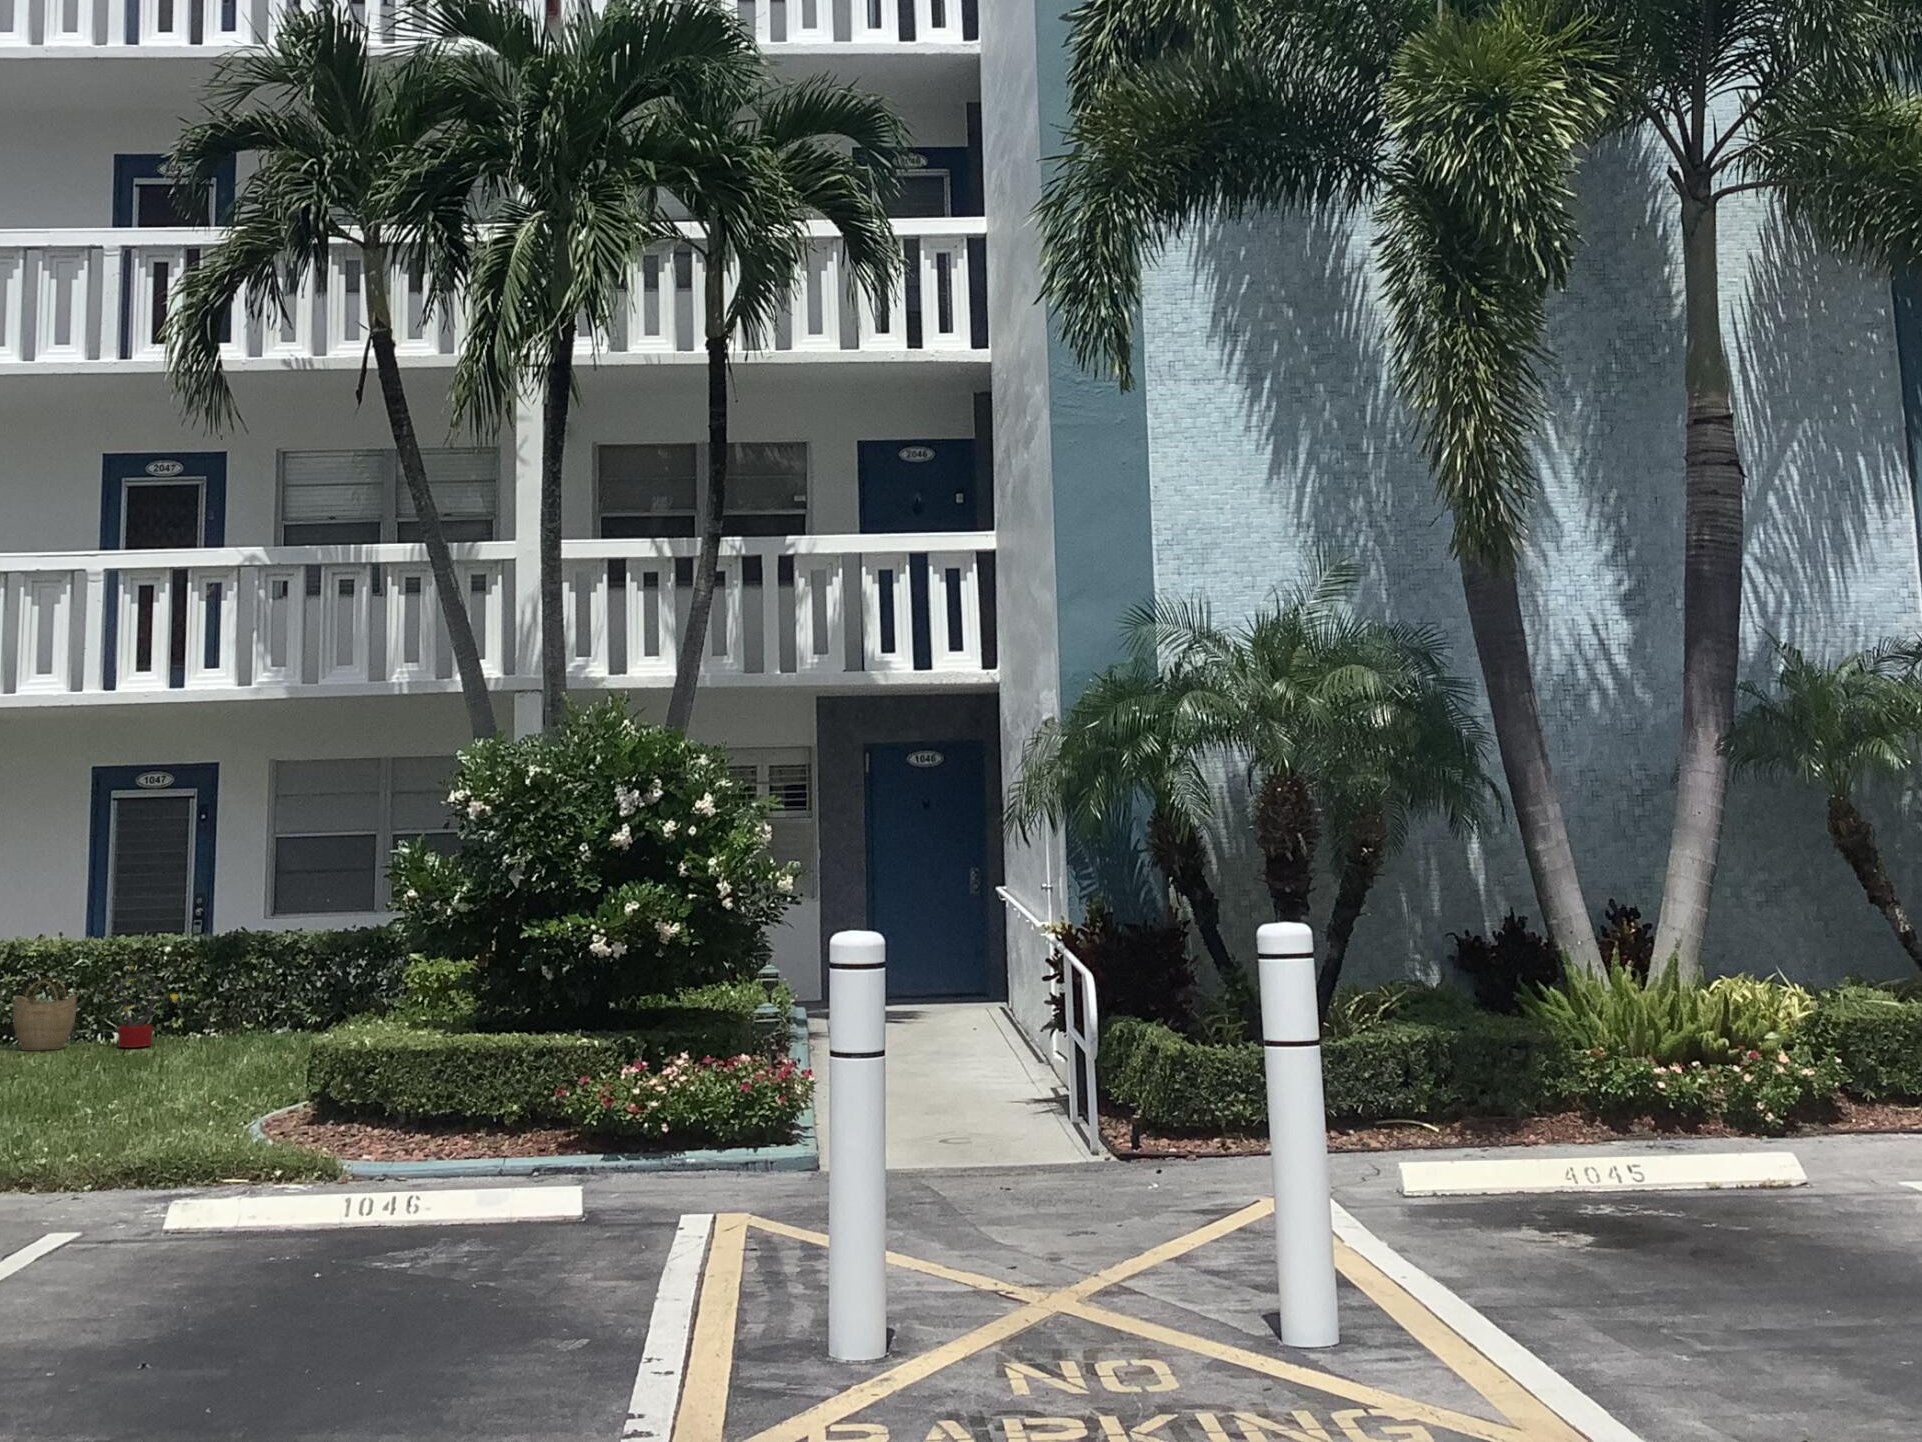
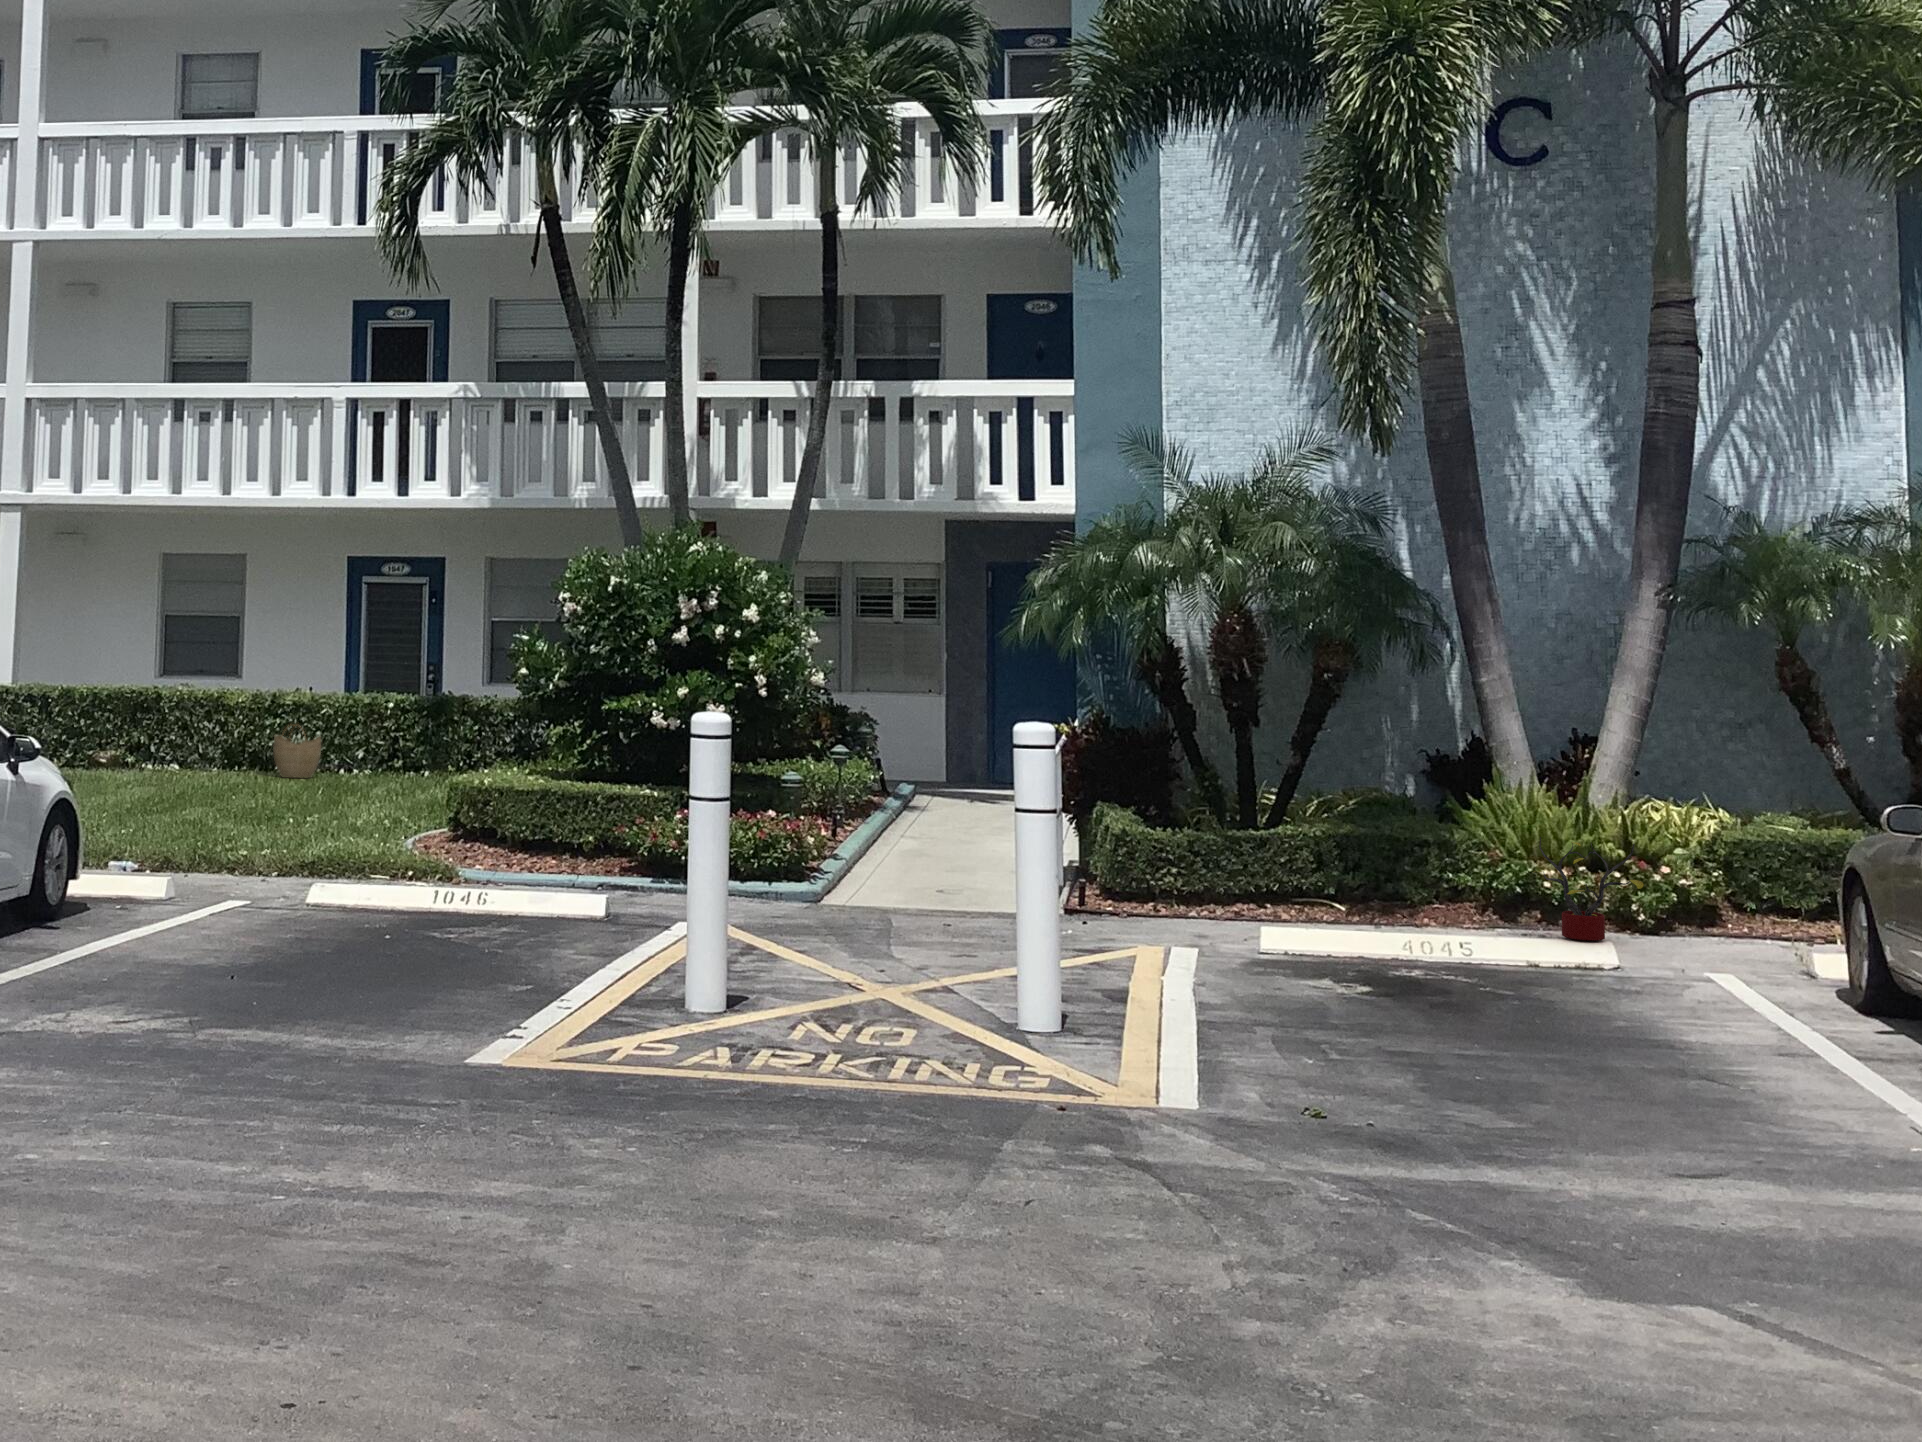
decorative plant: present [113,967,178,1048] -> present [1533,837,1643,941]

